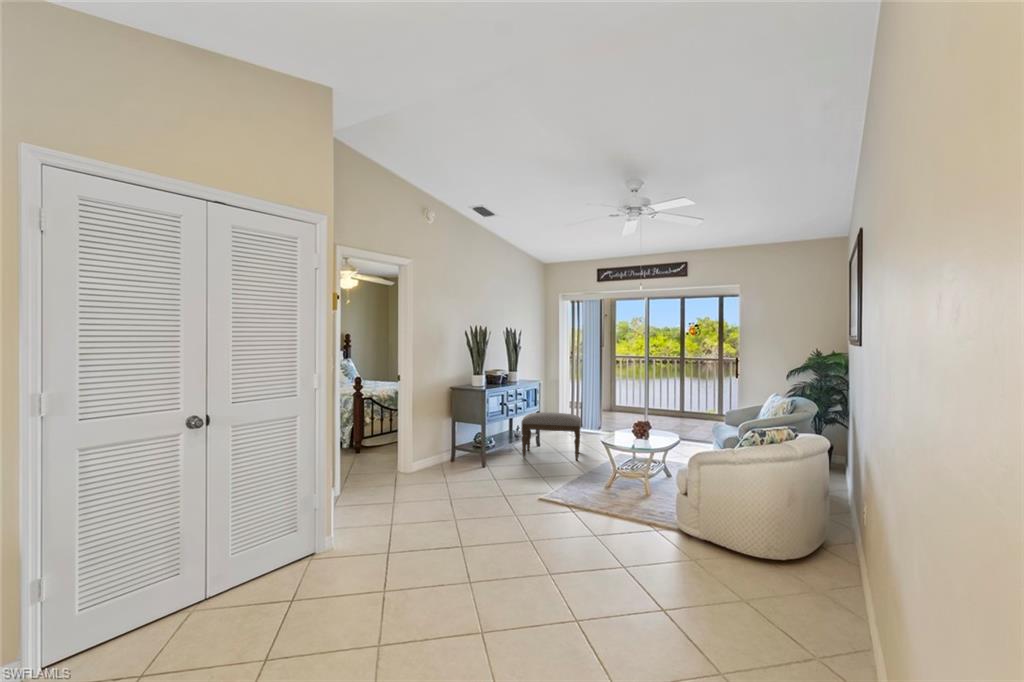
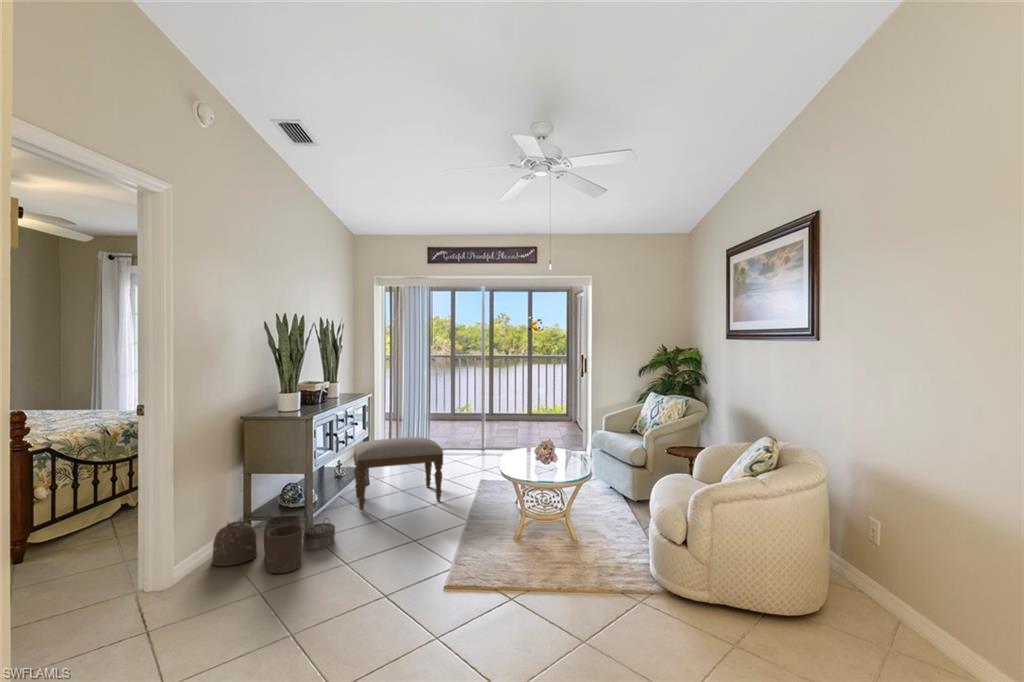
woven basket: none [433,446,499,478] -> present [212,514,335,573]

